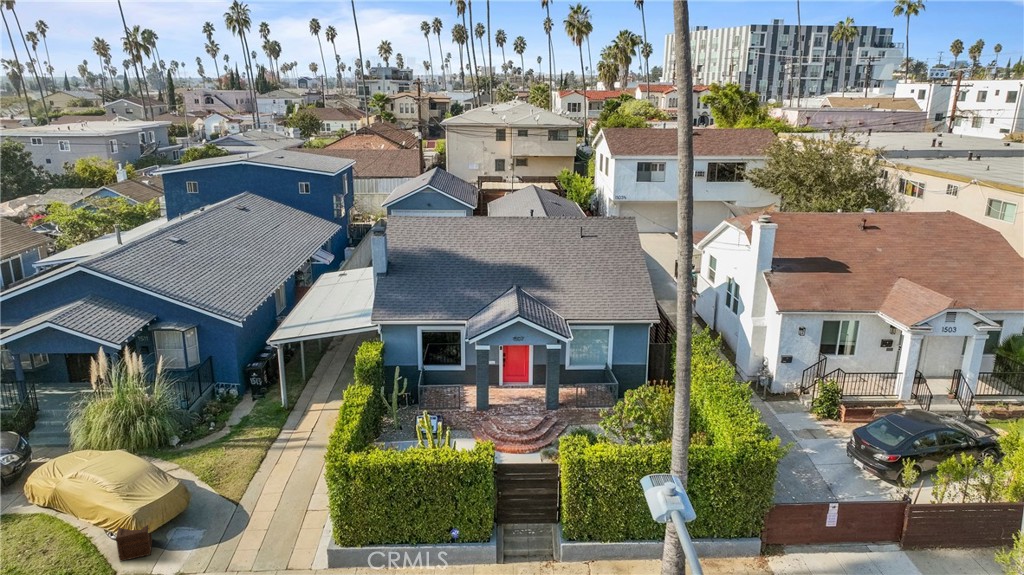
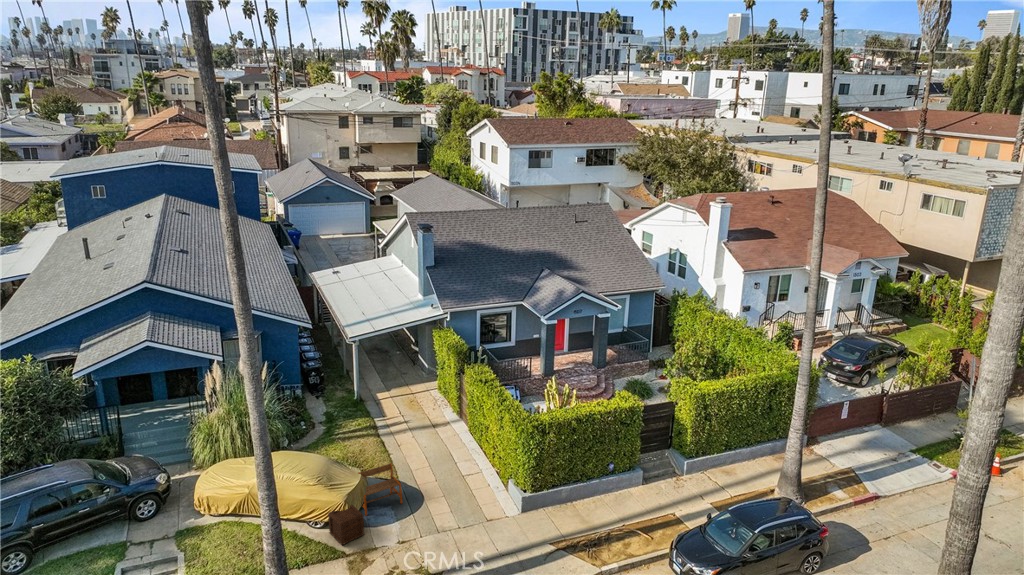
bench: none [170,481,222,534] -> present [358,463,403,516]

